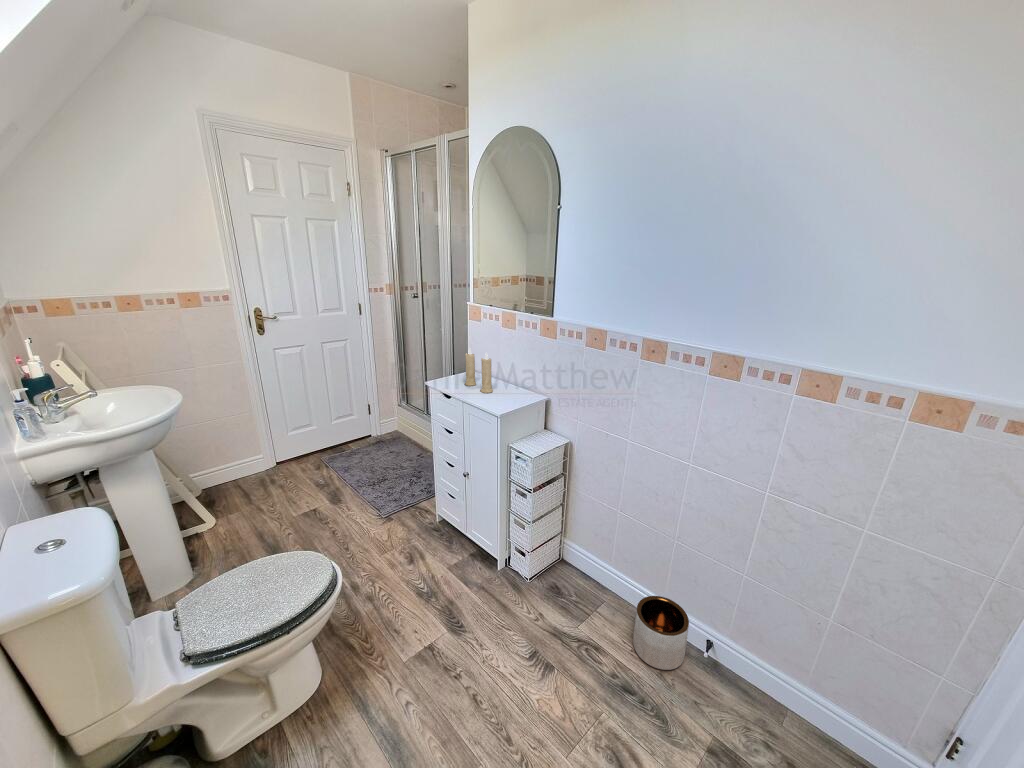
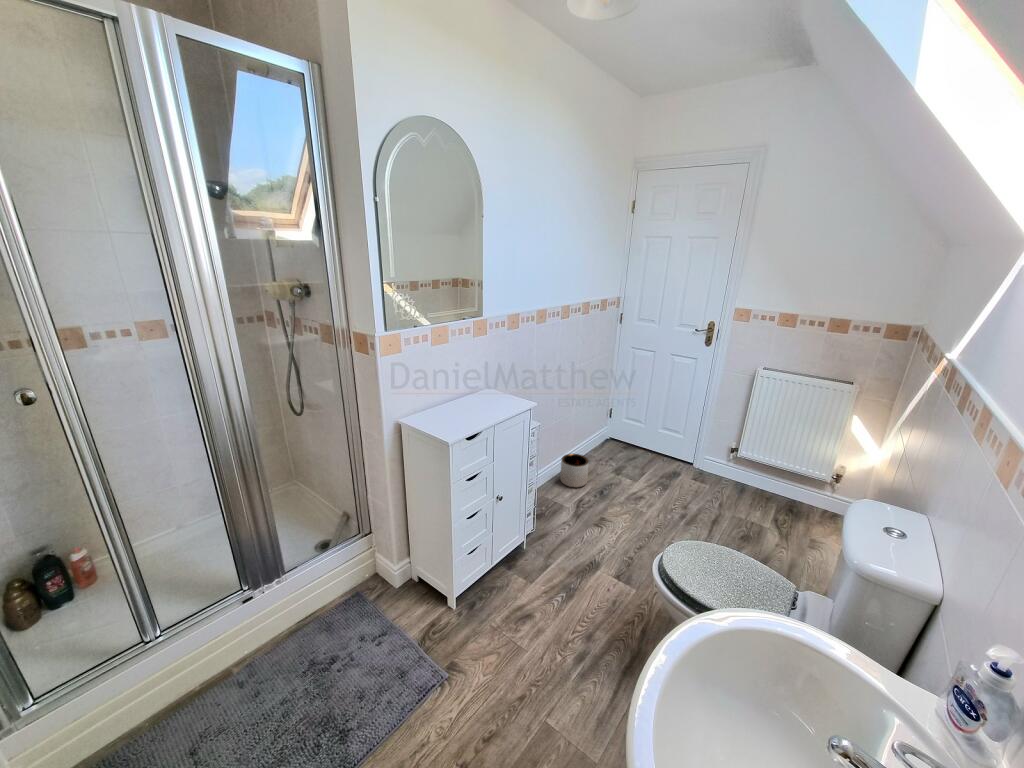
candle: present [465,348,493,393] -> none [441,367,484,422]

